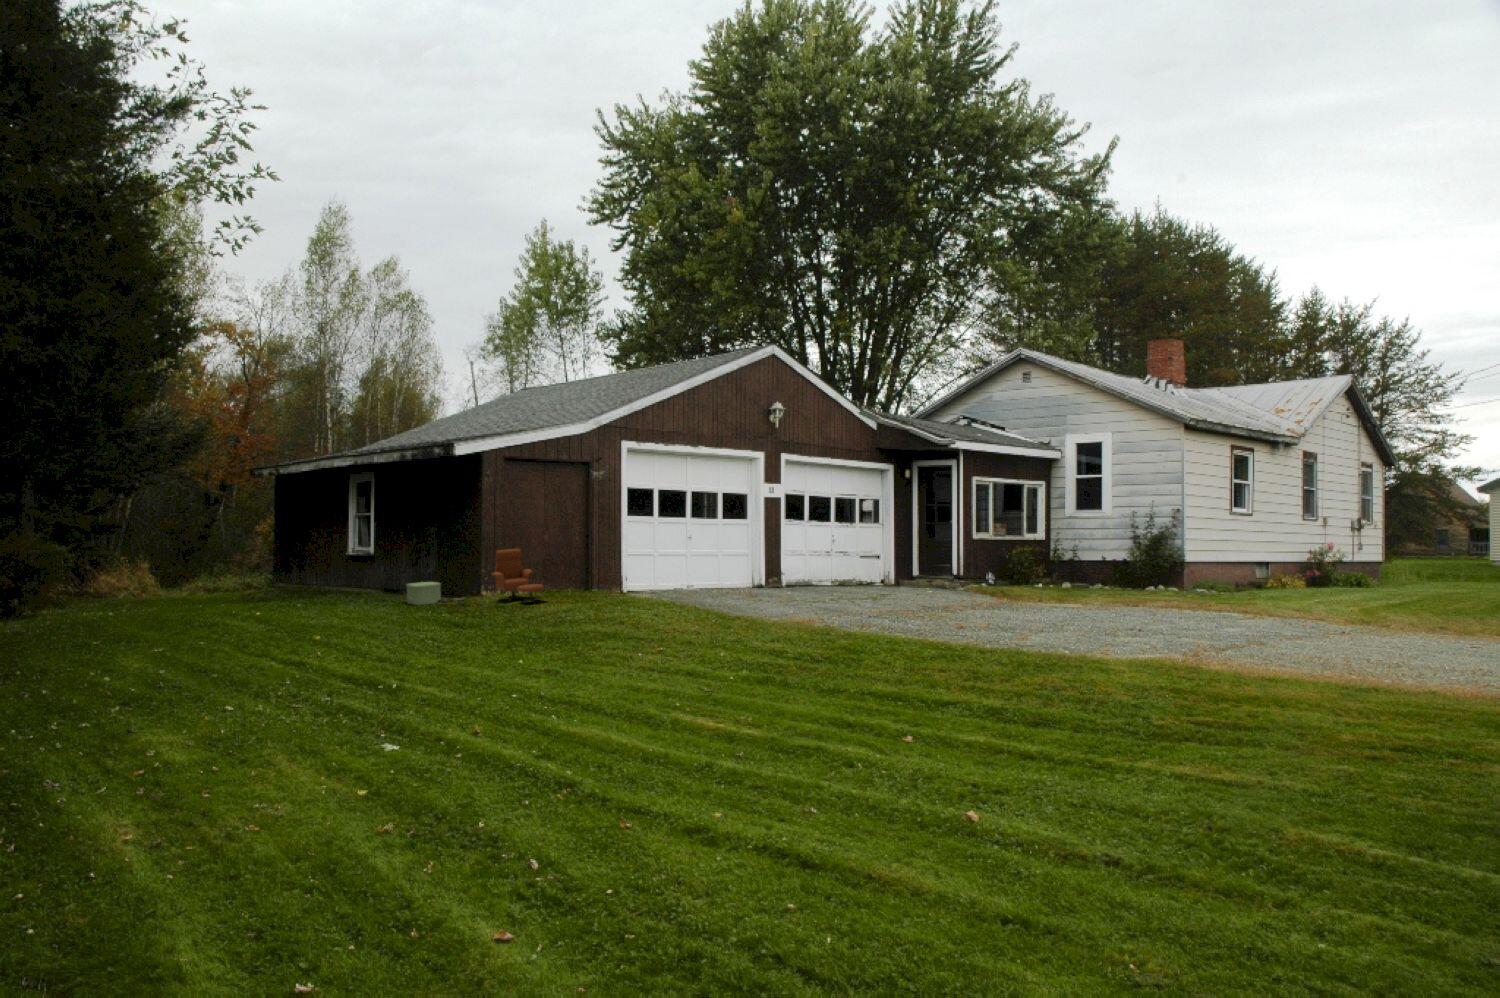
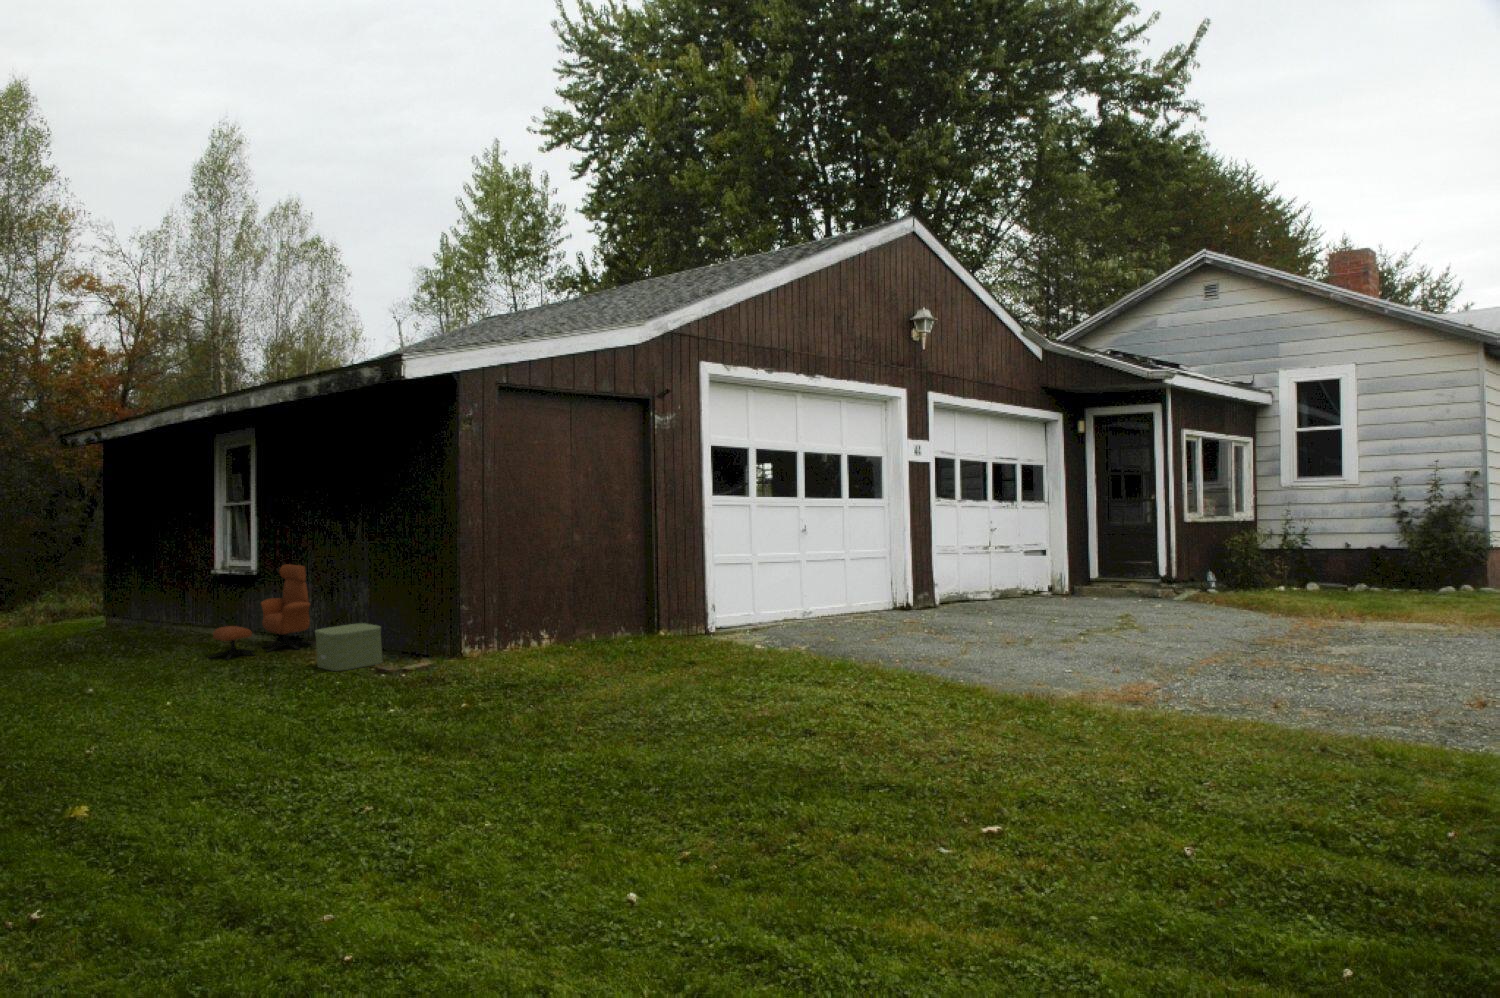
lounge chair: present [492,549,544,603] -> present [209,564,312,660]

